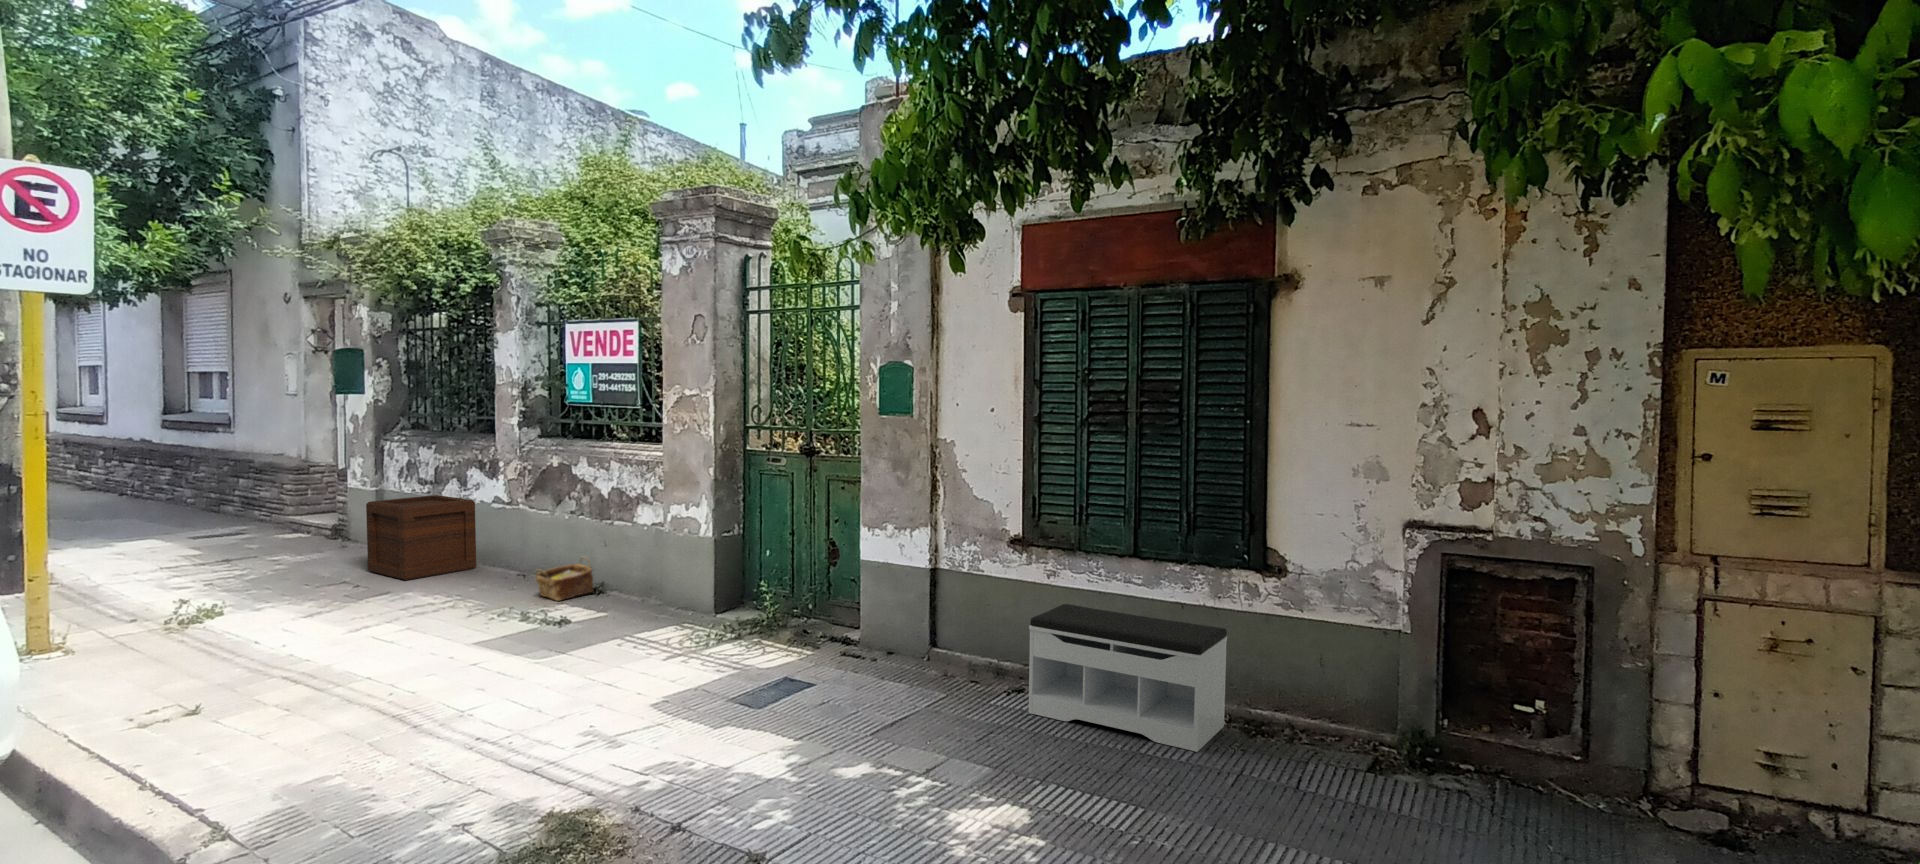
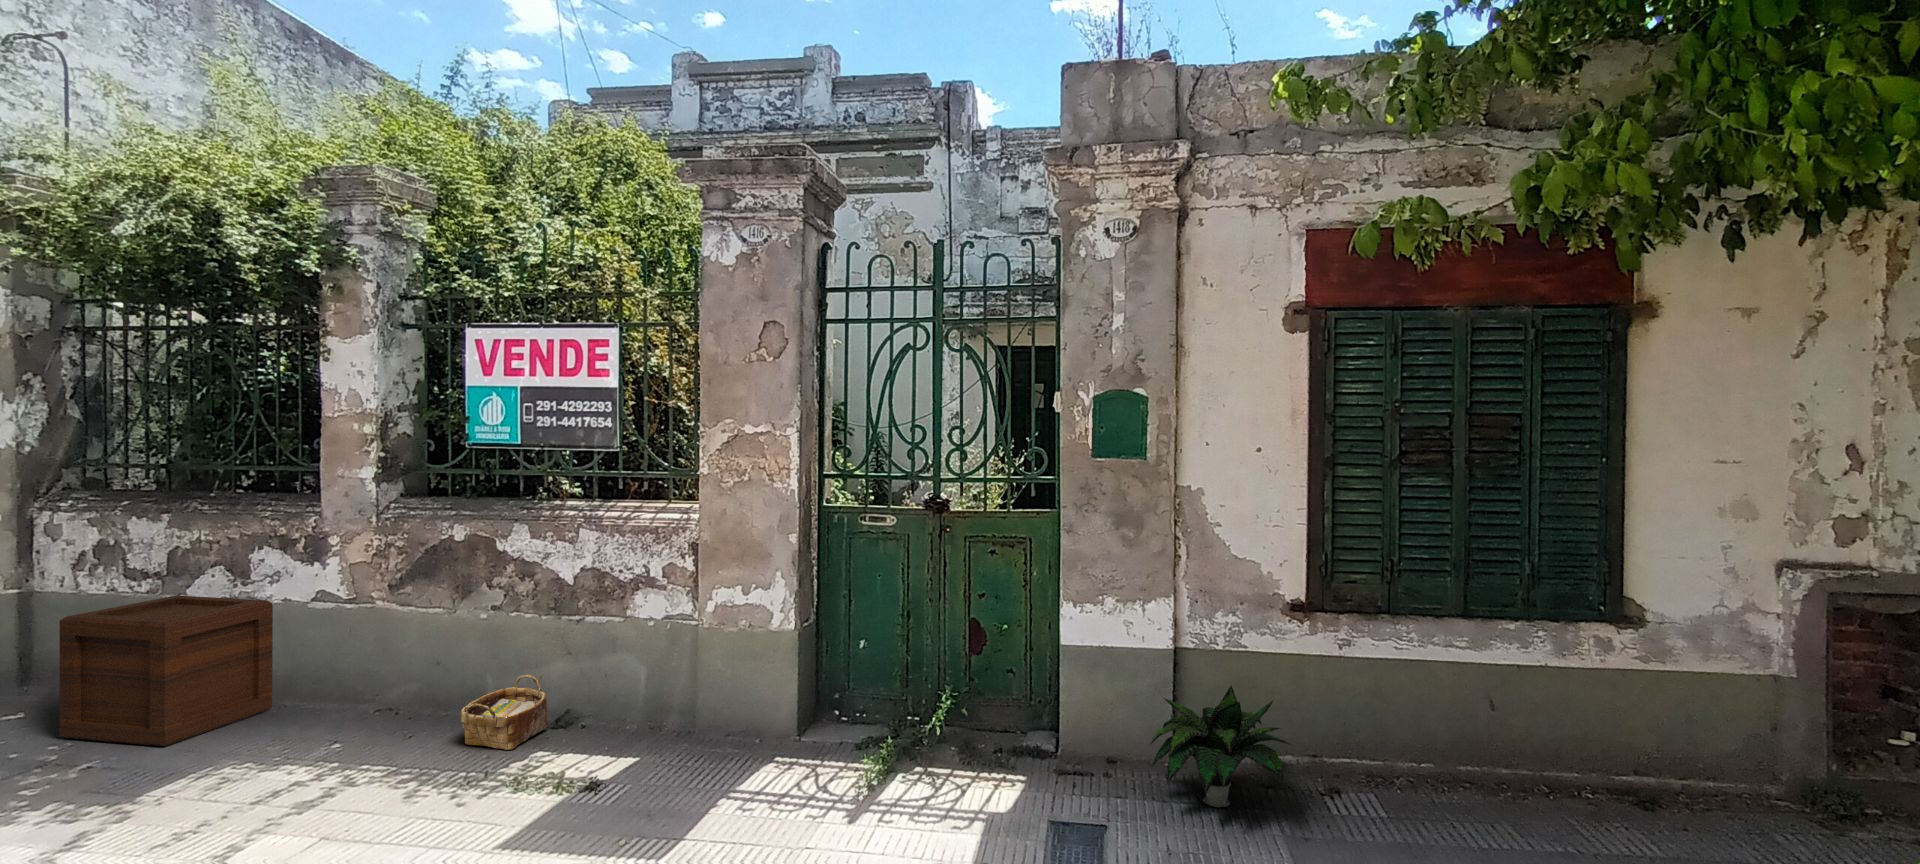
potted plant: none [872,594,987,685] -> present [1151,686,1289,807]
bench: present [1029,604,1227,752] -> none [1372,681,1637,843]

